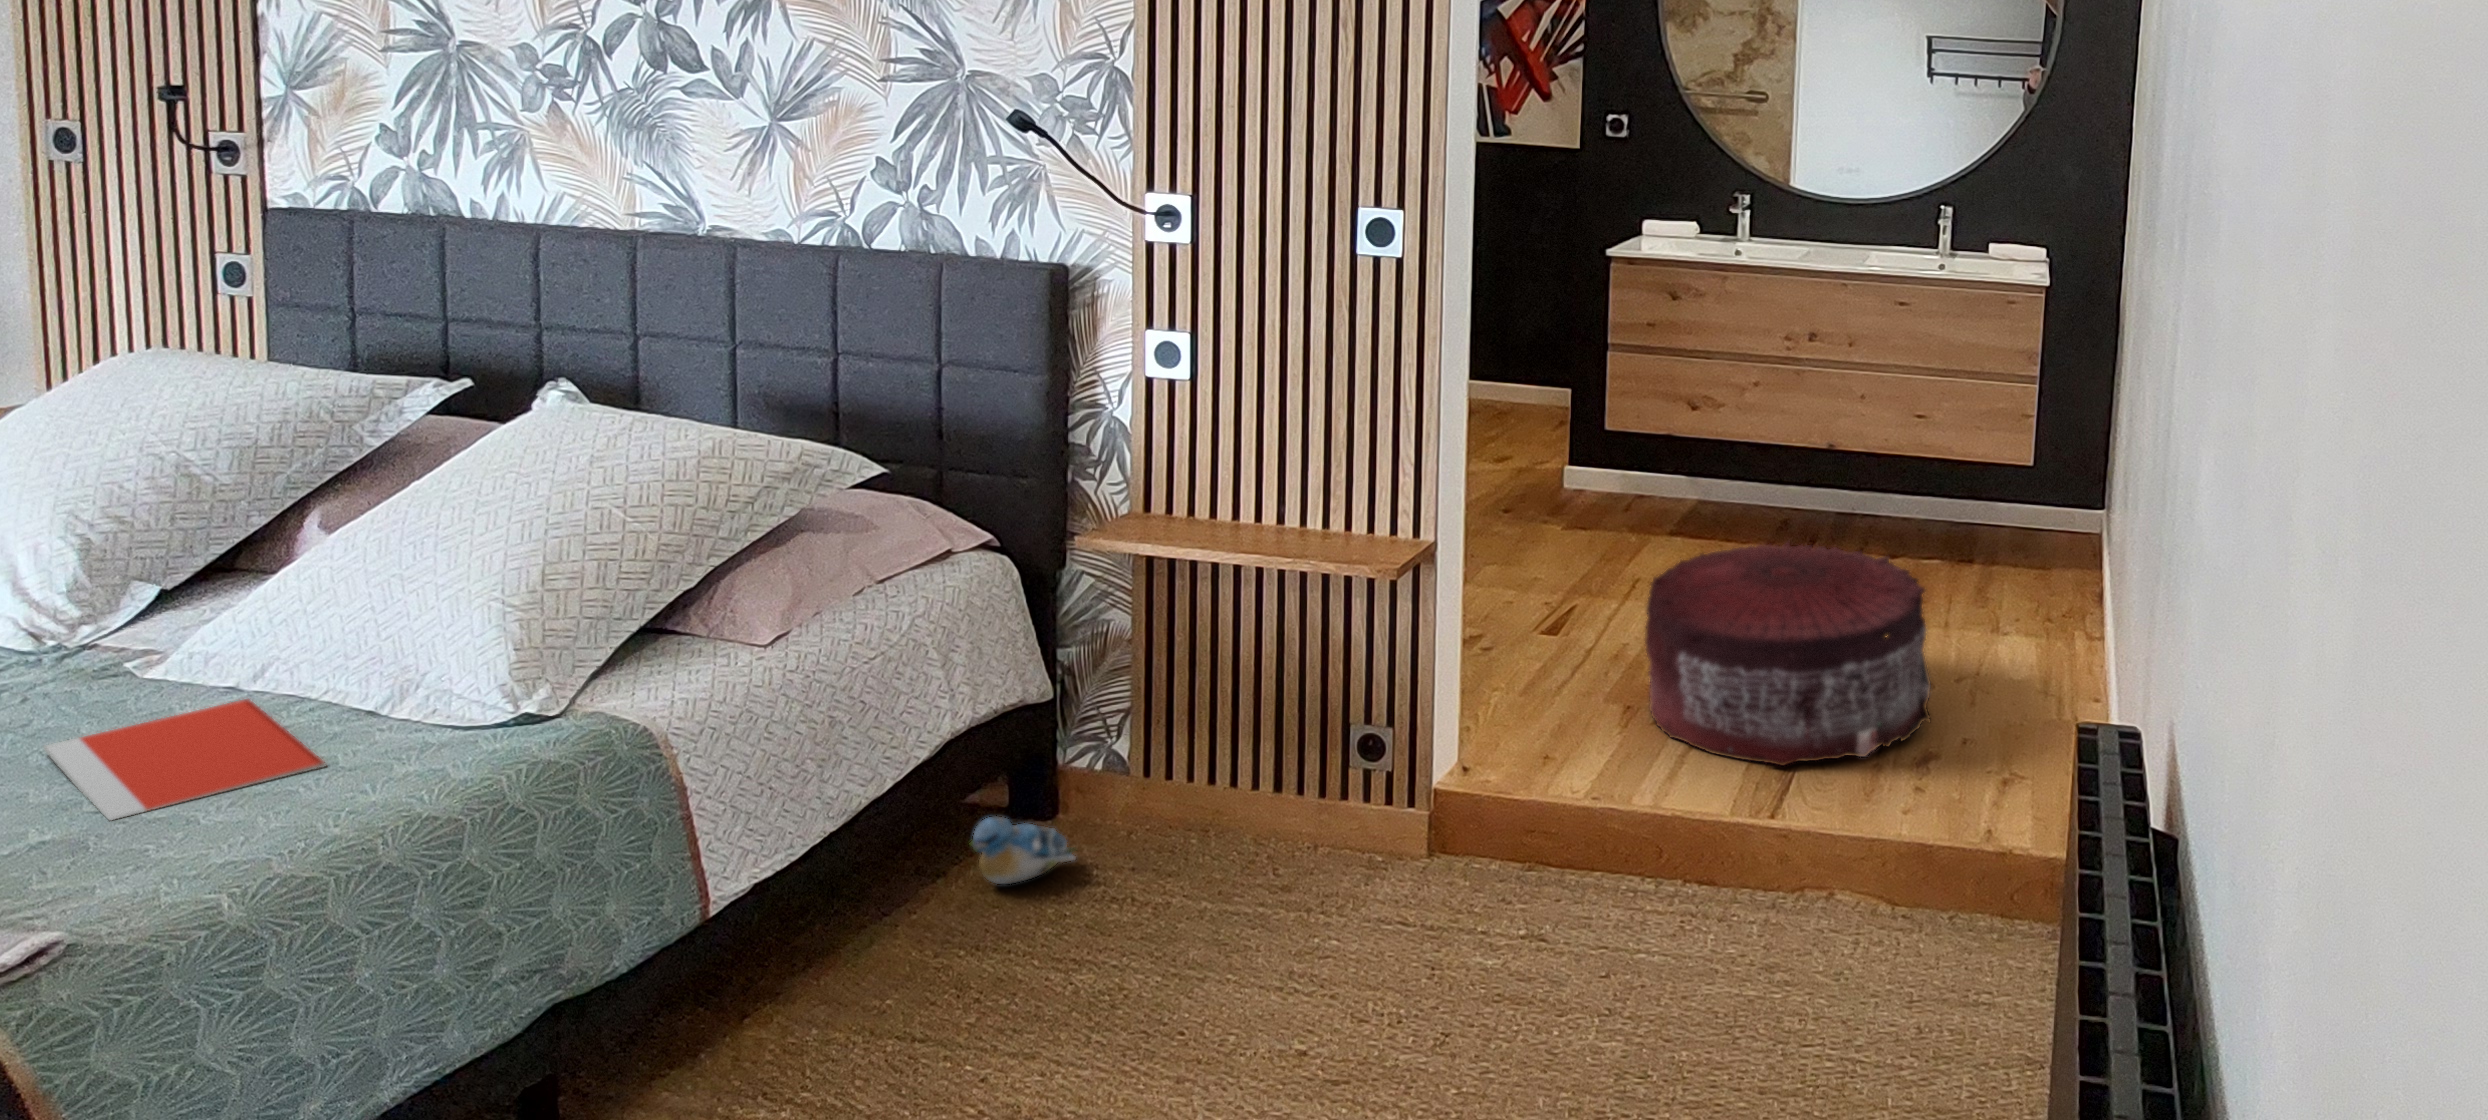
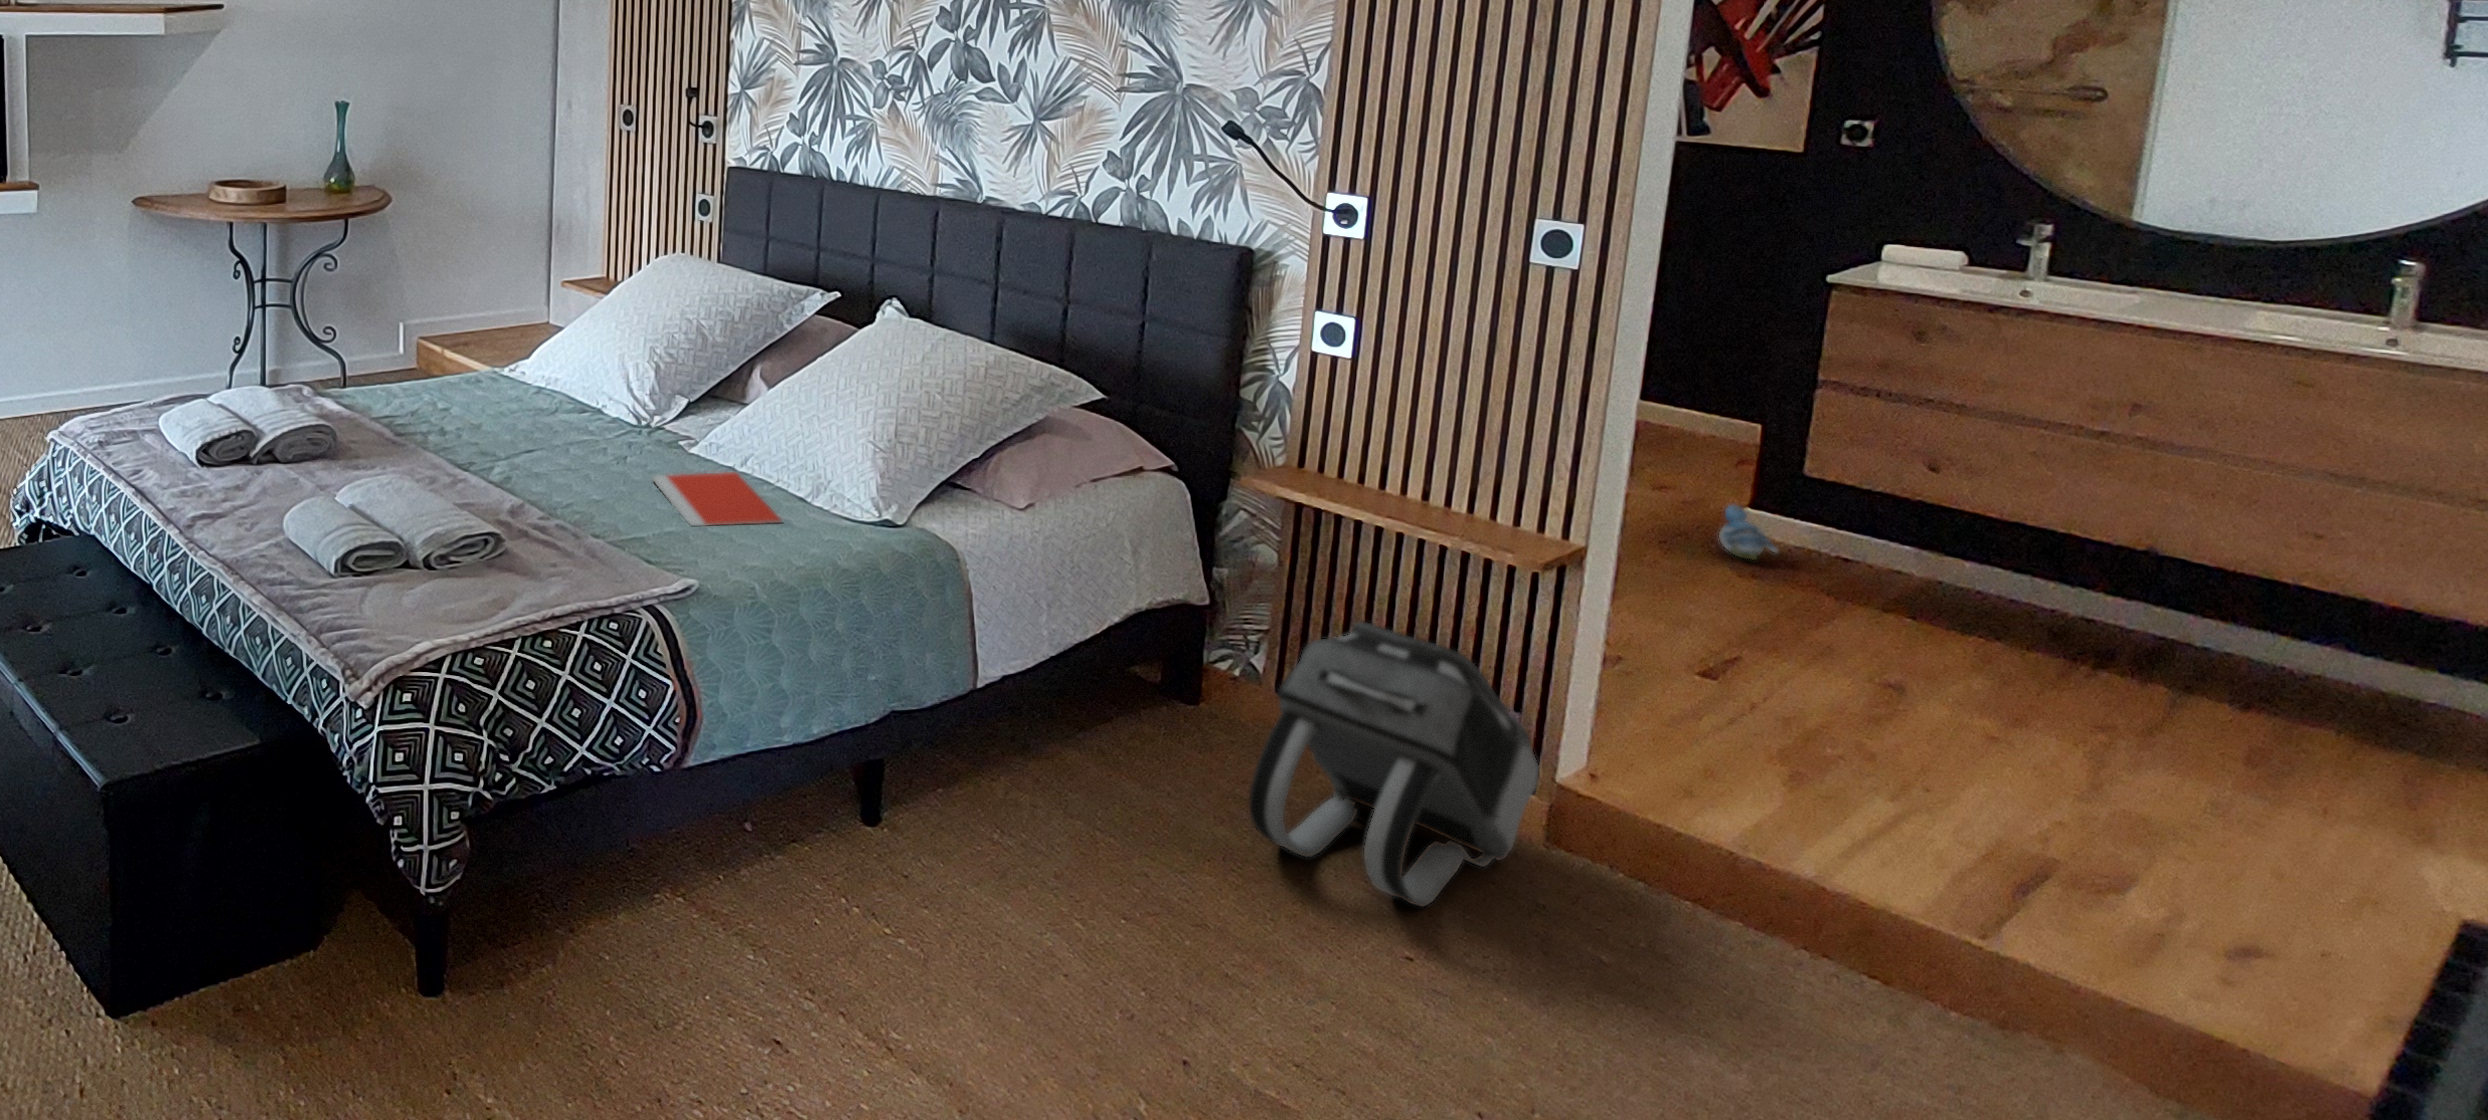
pouf: present [1645,542,1931,765] -> none [1835,626,2293,918]
backpack: none [1102,683,1410,996] -> present [1249,622,1539,906]
plush toy: present [970,817,1076,884] -> present [1719,505,1776,560]

